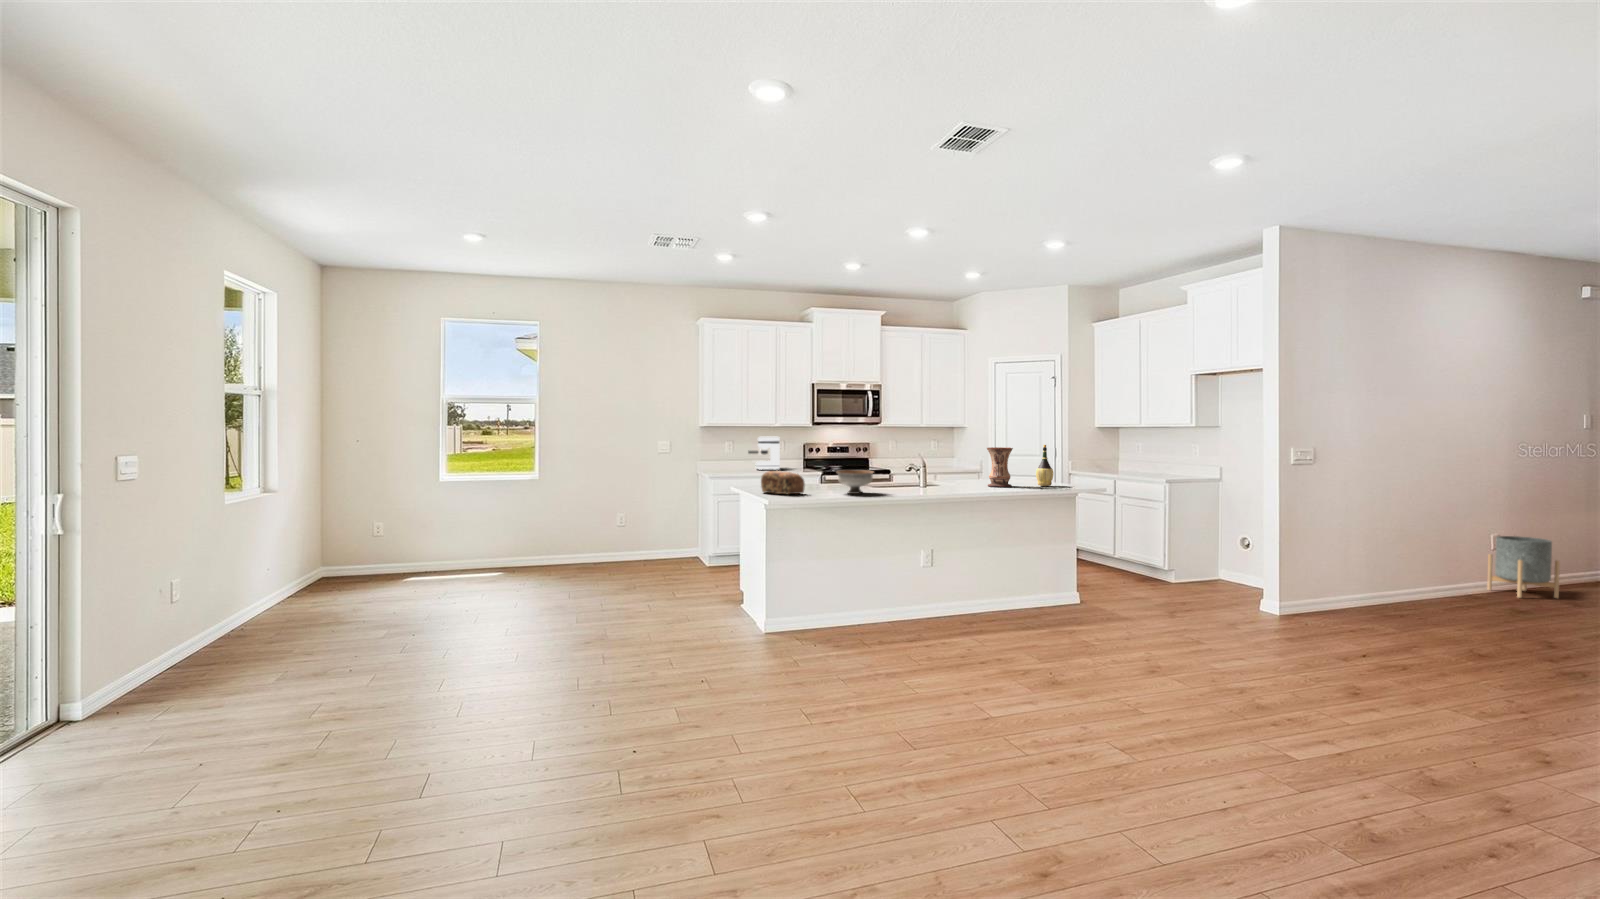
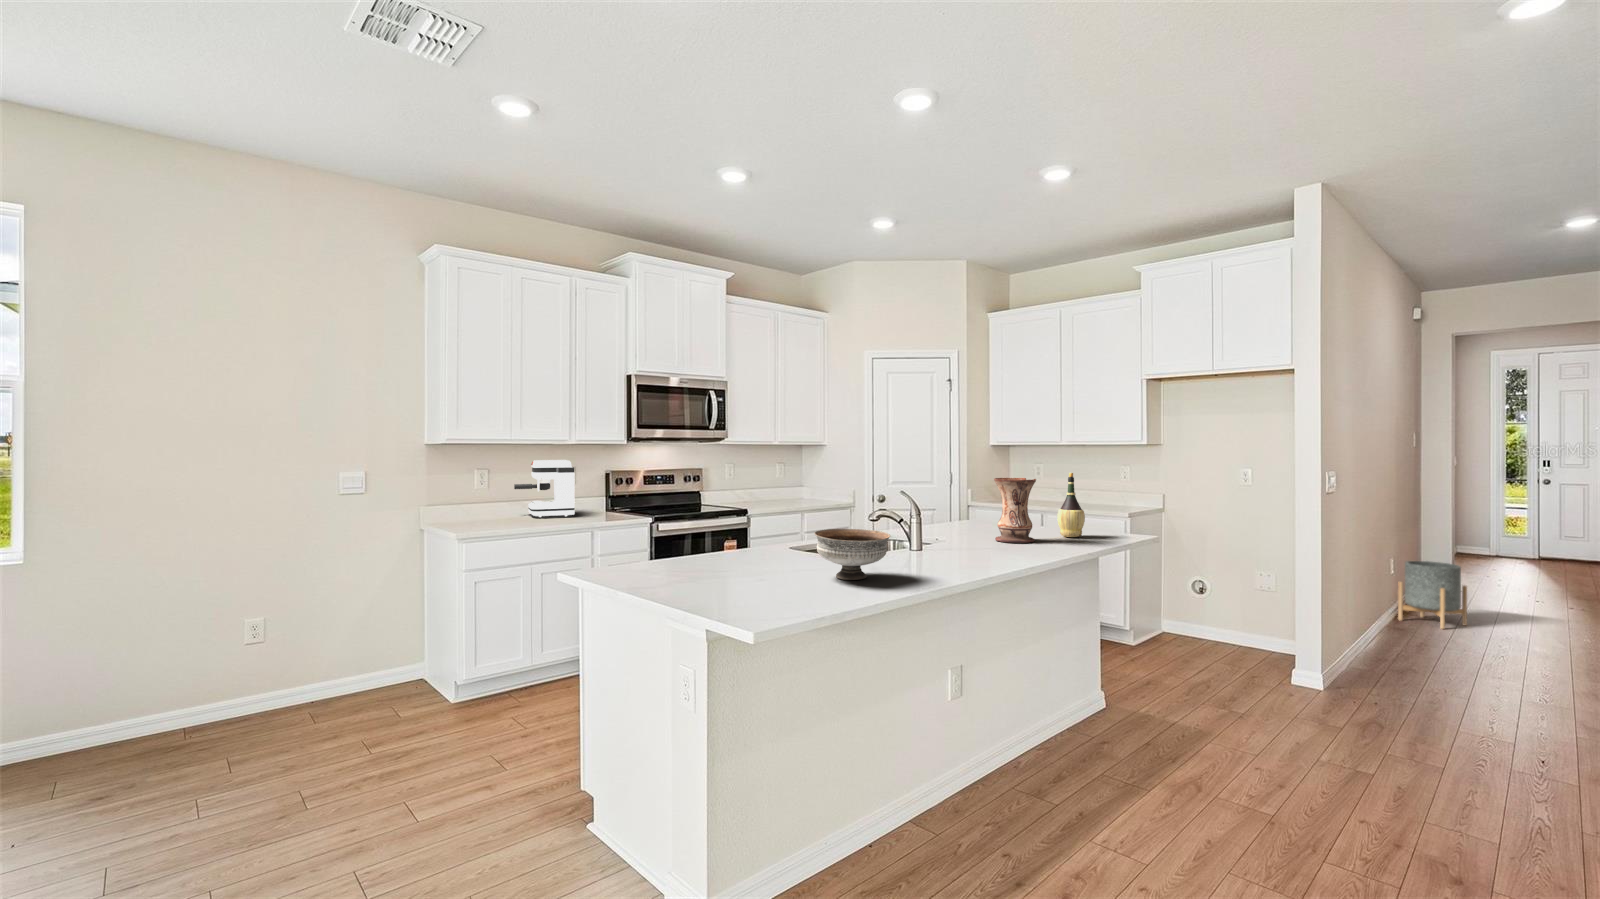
bread loaf: present [761,471,805,494] -> none [658,540,758,594]

